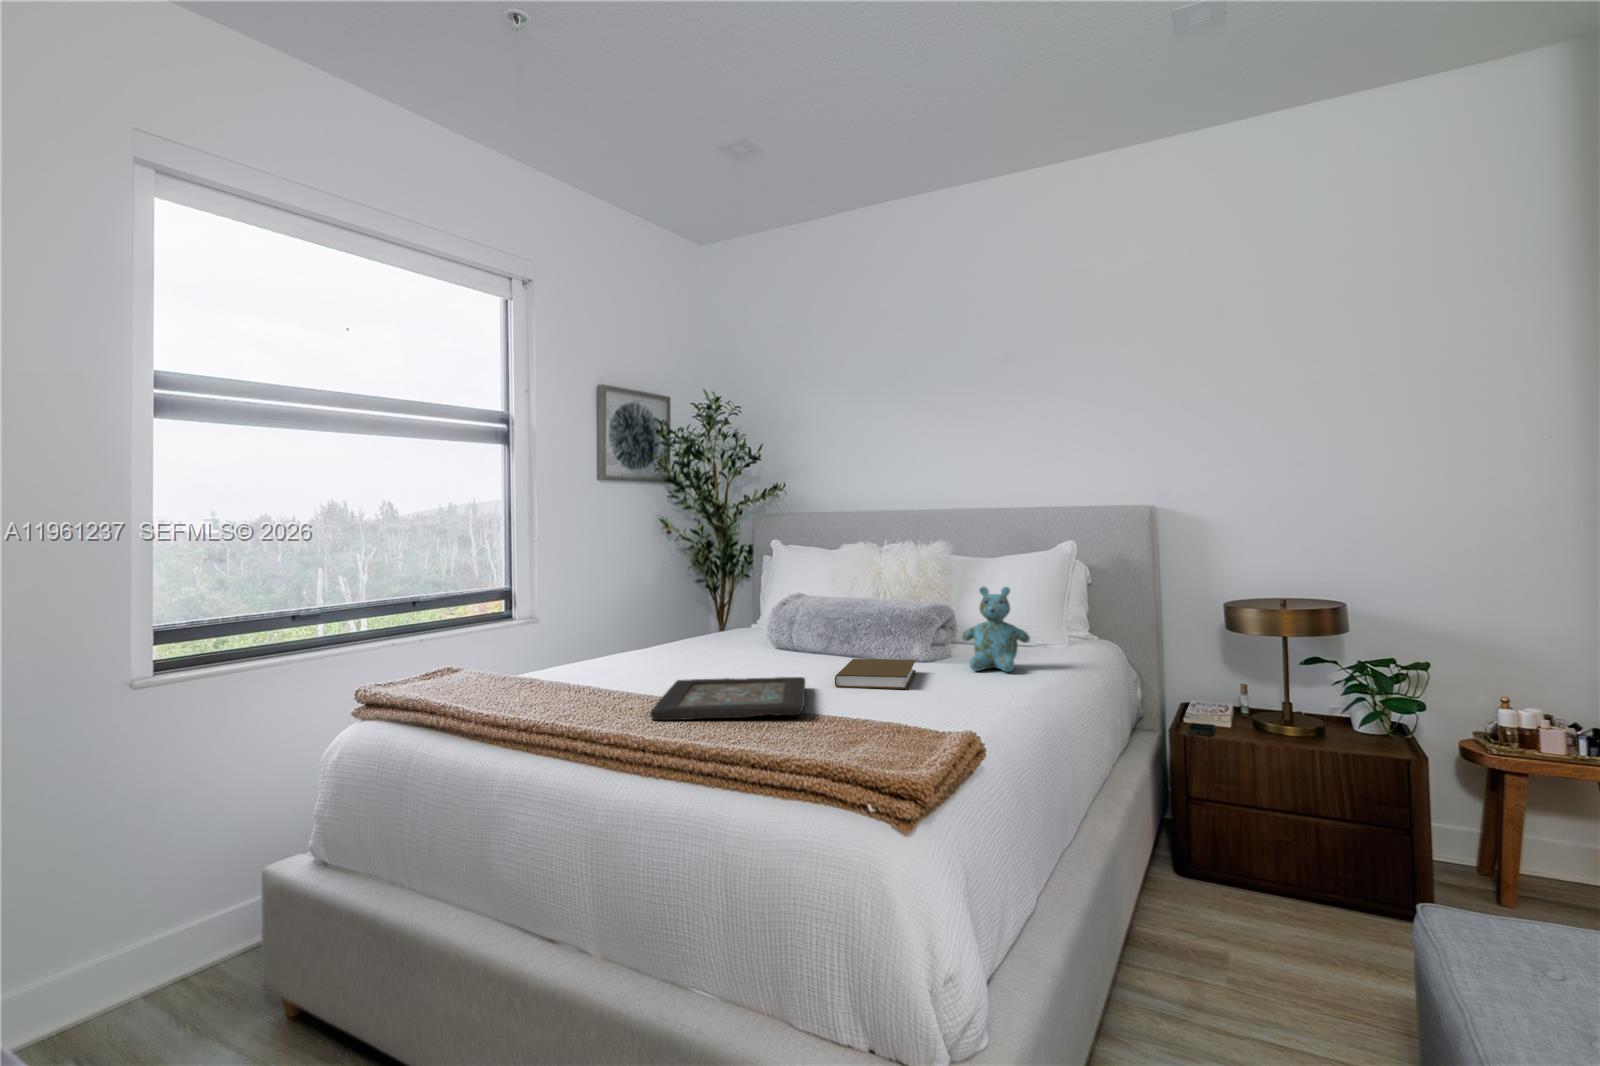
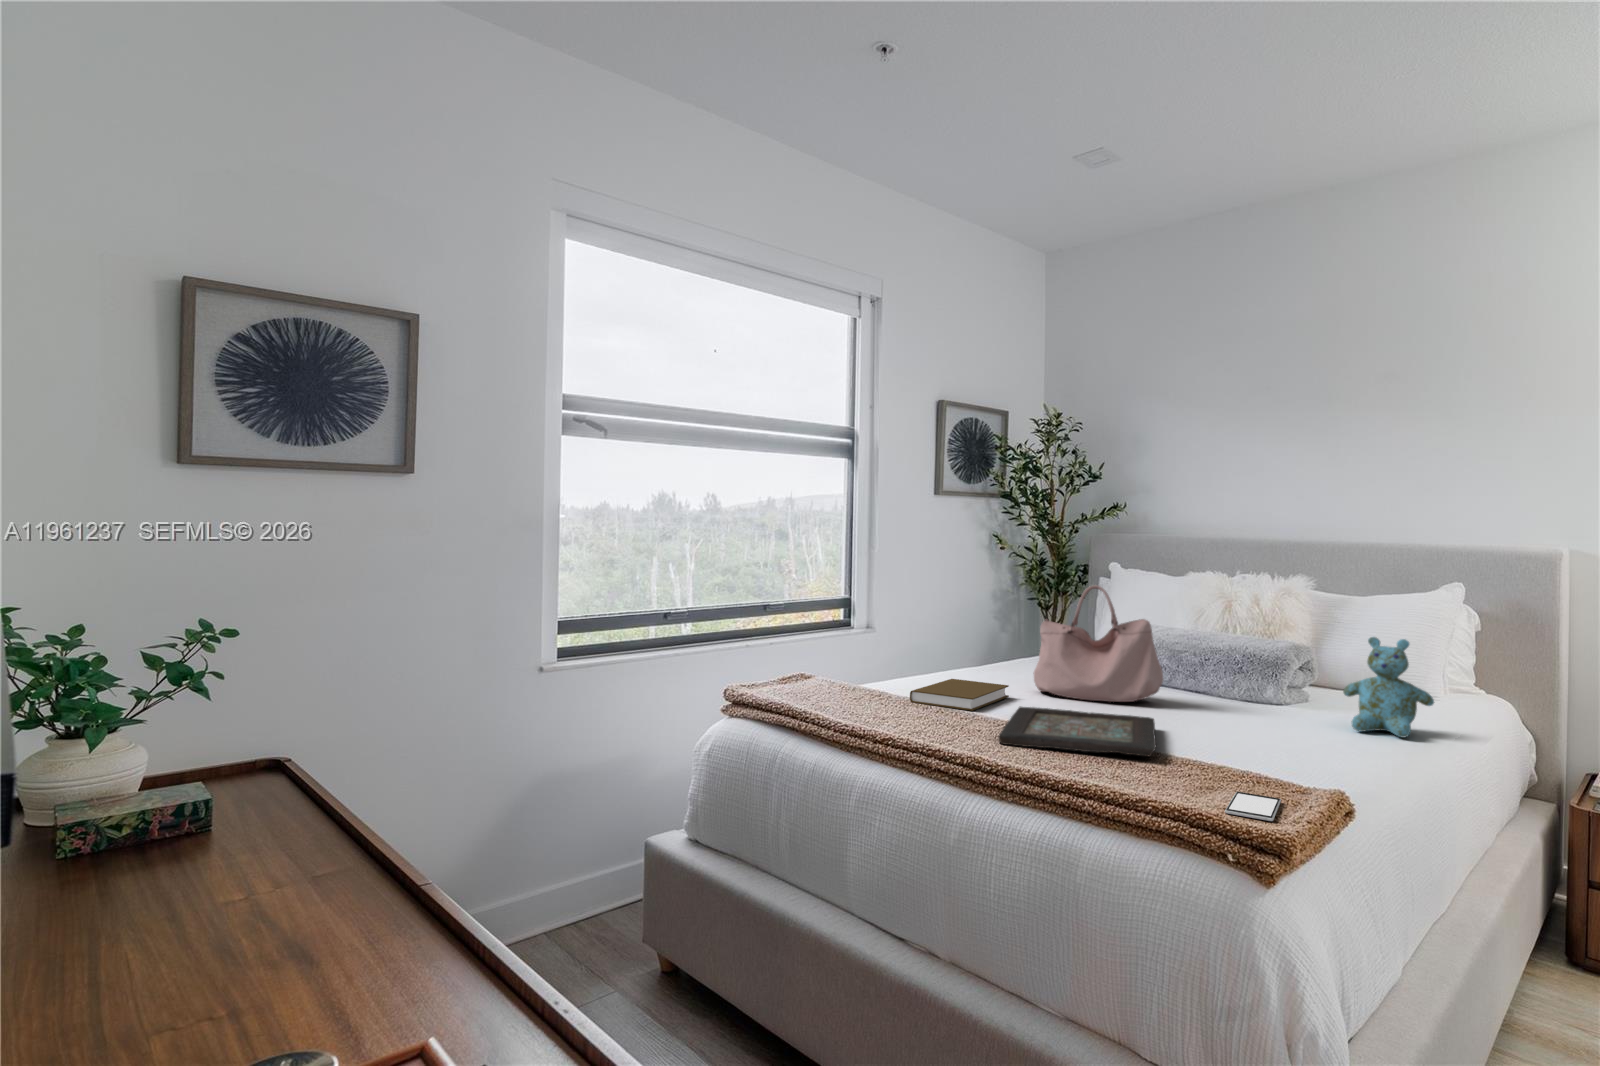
handbag: none [695,555,815,668] -> present [1033,585,1163,702]
book: present [835,659,916,689] -> present [910,679,1009,711]
smartphone: none [866,739,915,764] -> present [1225,792,1281,821]

